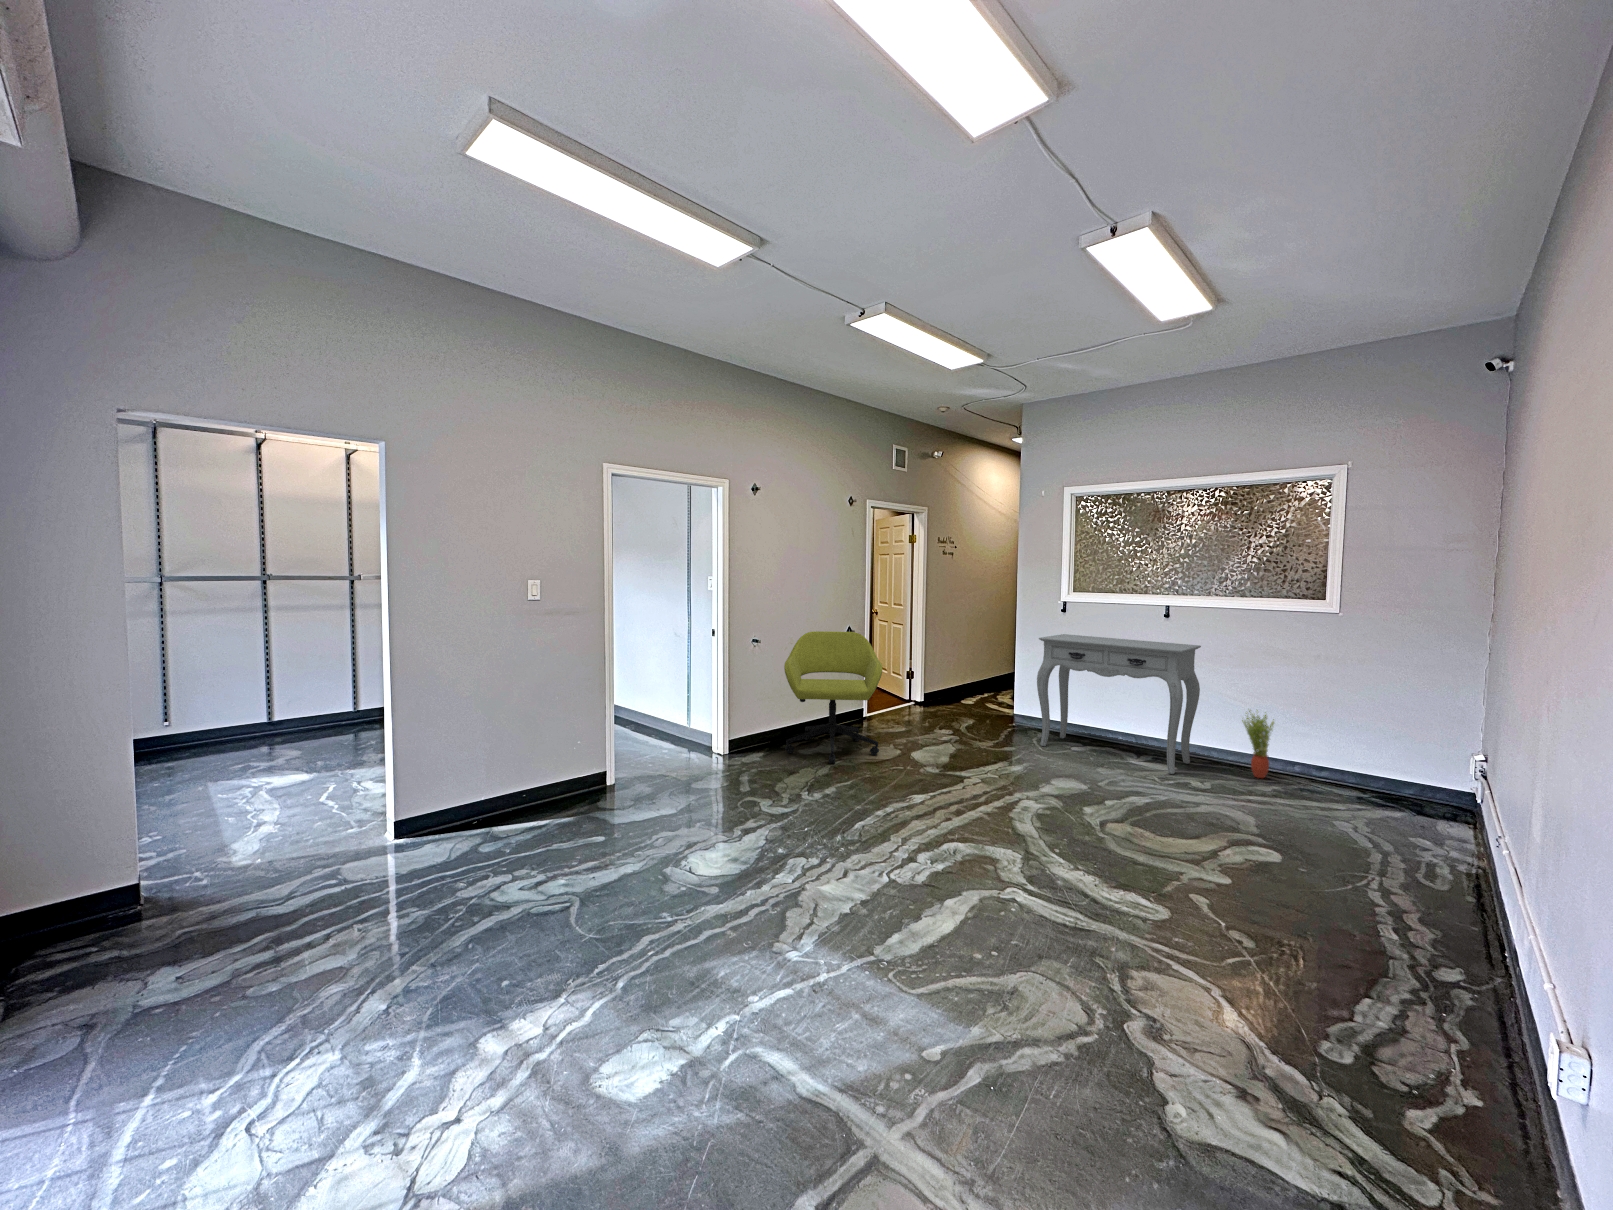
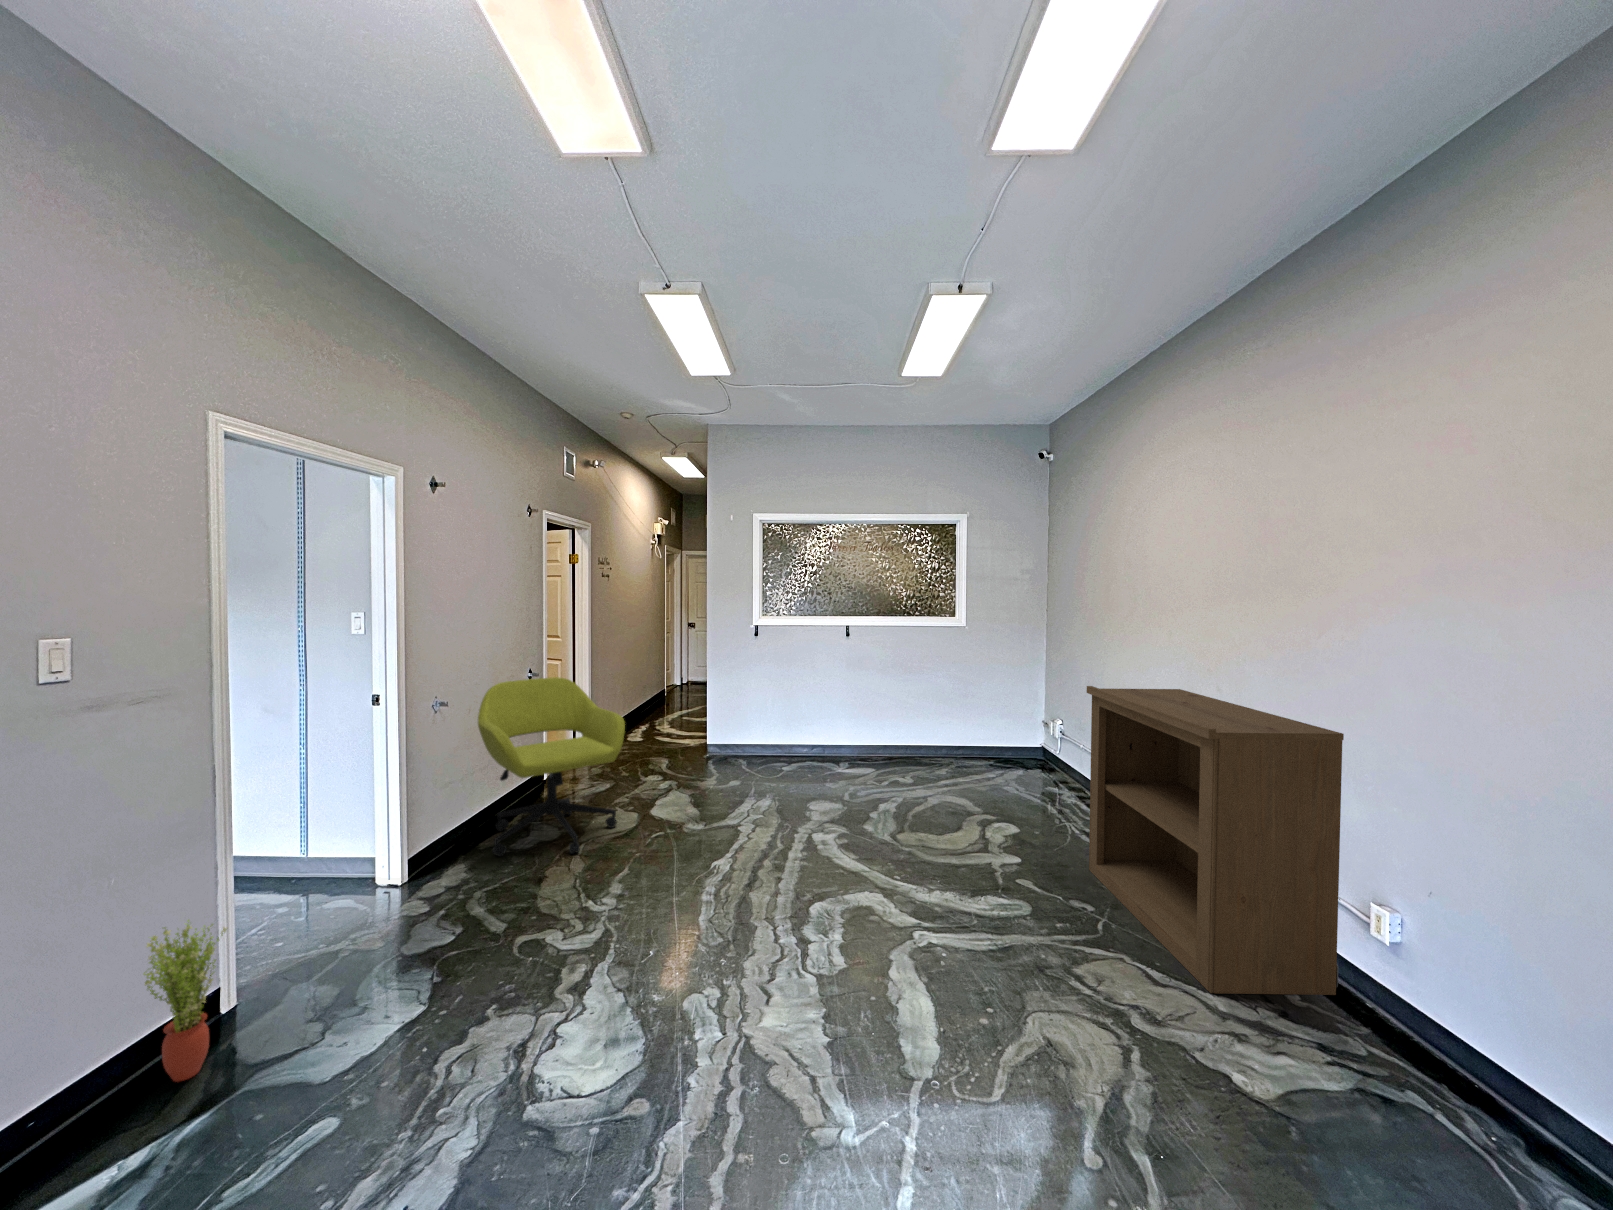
console table: present [1037,634,1201,774] -> none [750,658,882,775]
bookshelf: none [1282,685,1553,1172] -> present [1087,686,1344,995]
potted plant: present [1242,710,1274,778] -> present [144,920,227,1082]

